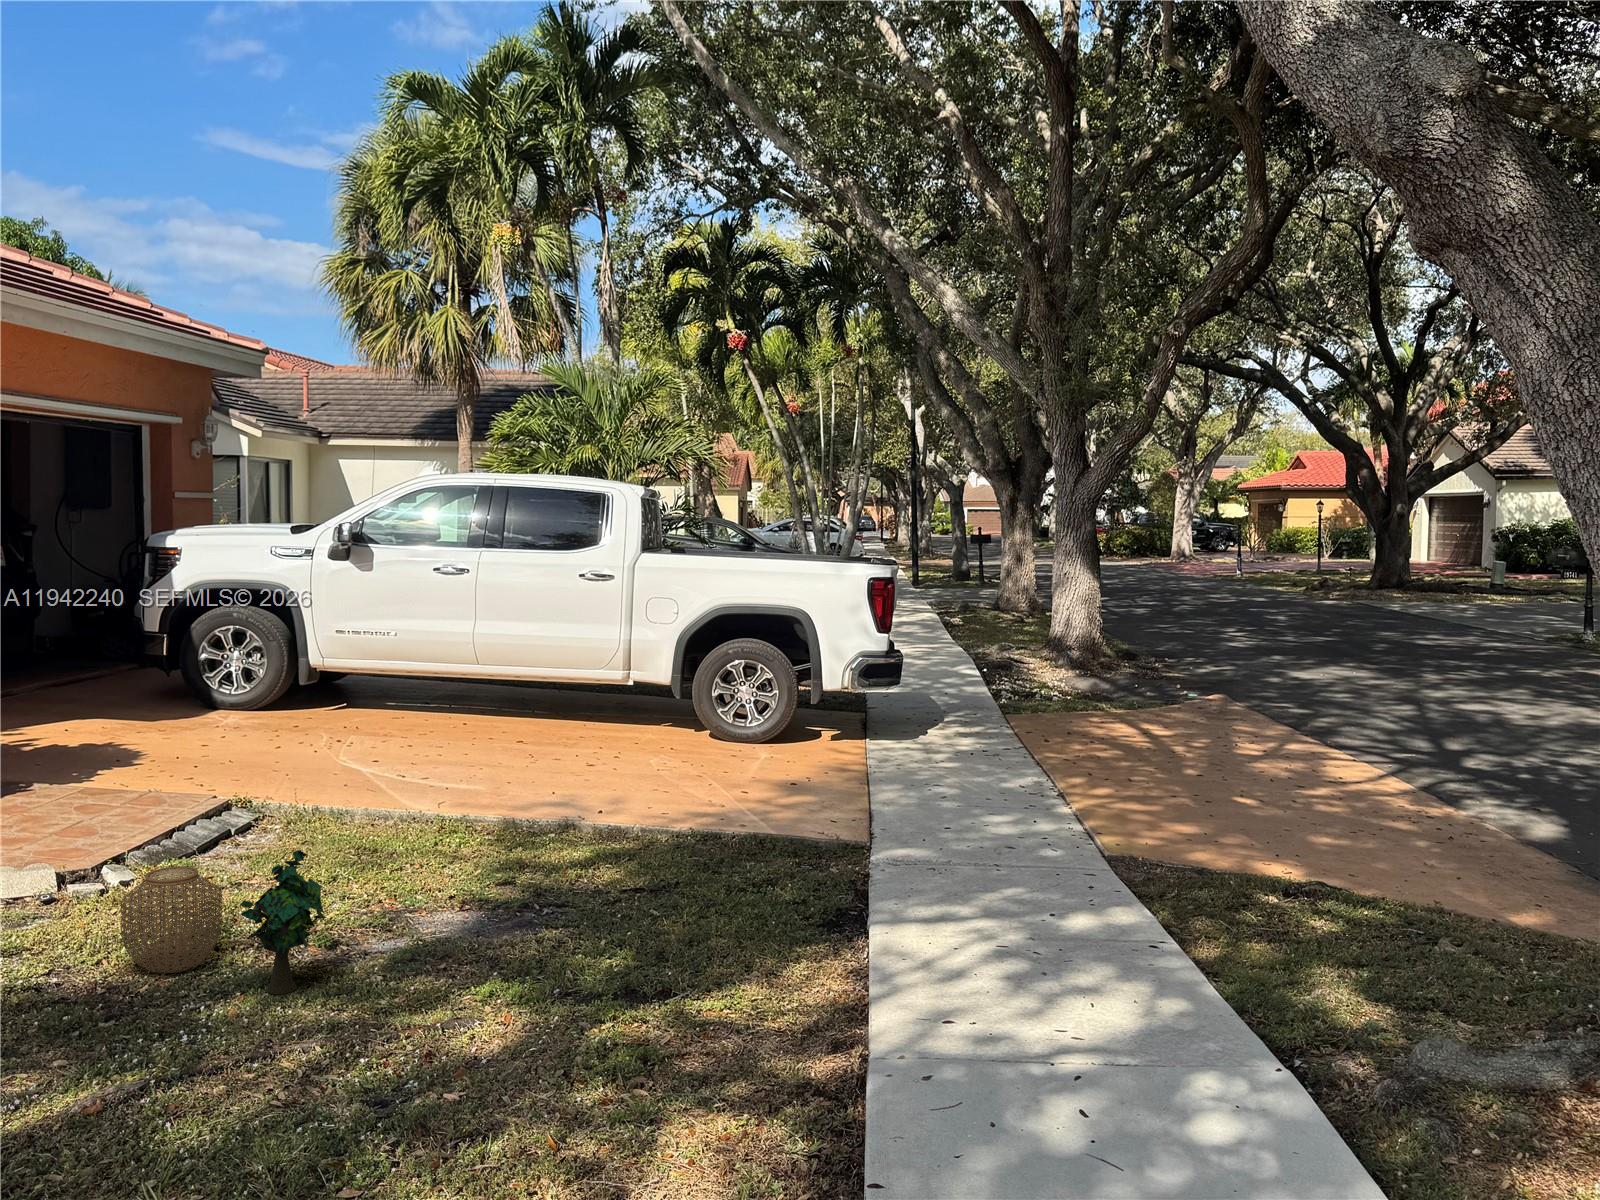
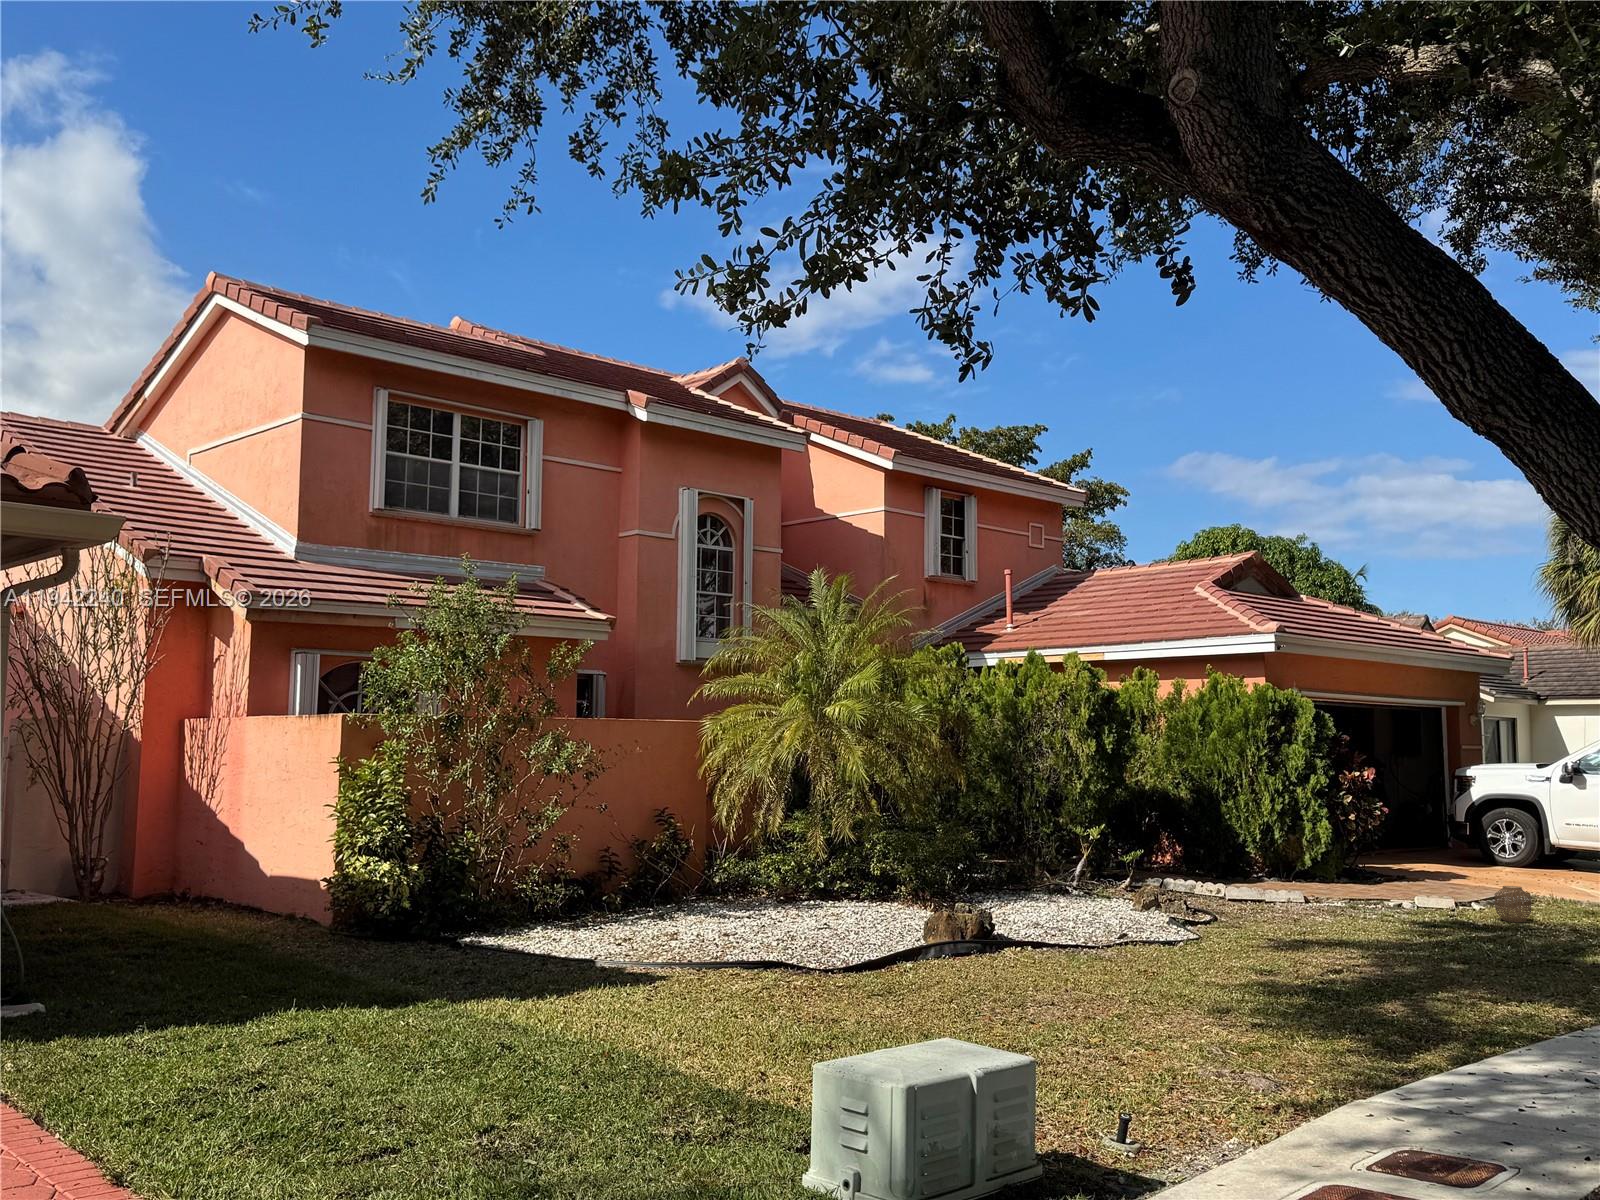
decorative plant: present [239,850,326,995] -> none [1540,878,1574,930]

